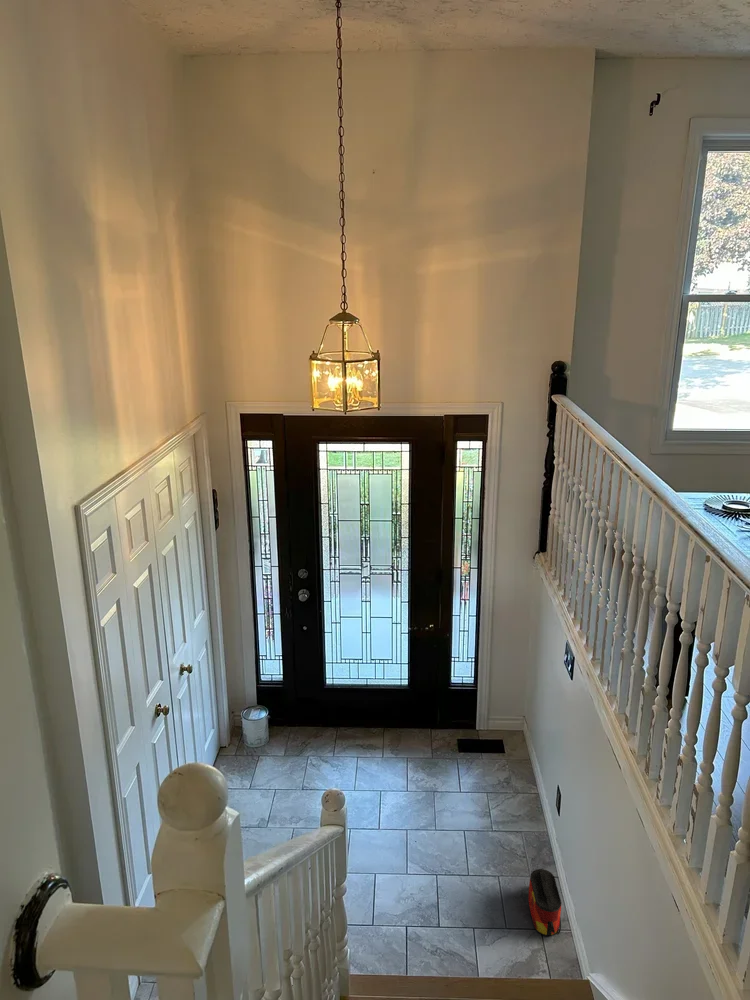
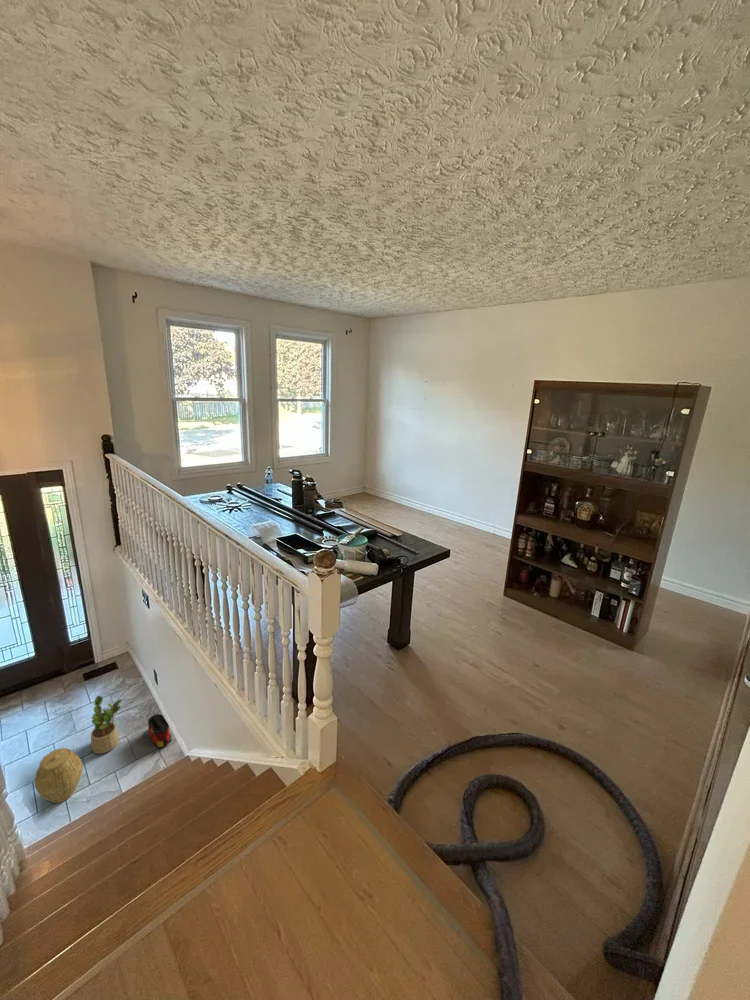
potted plant: none [445,795,499,889] -> present [91,696,121,754]
woven basket: none [368,850,428,933] -> present [35,748,82,803]

